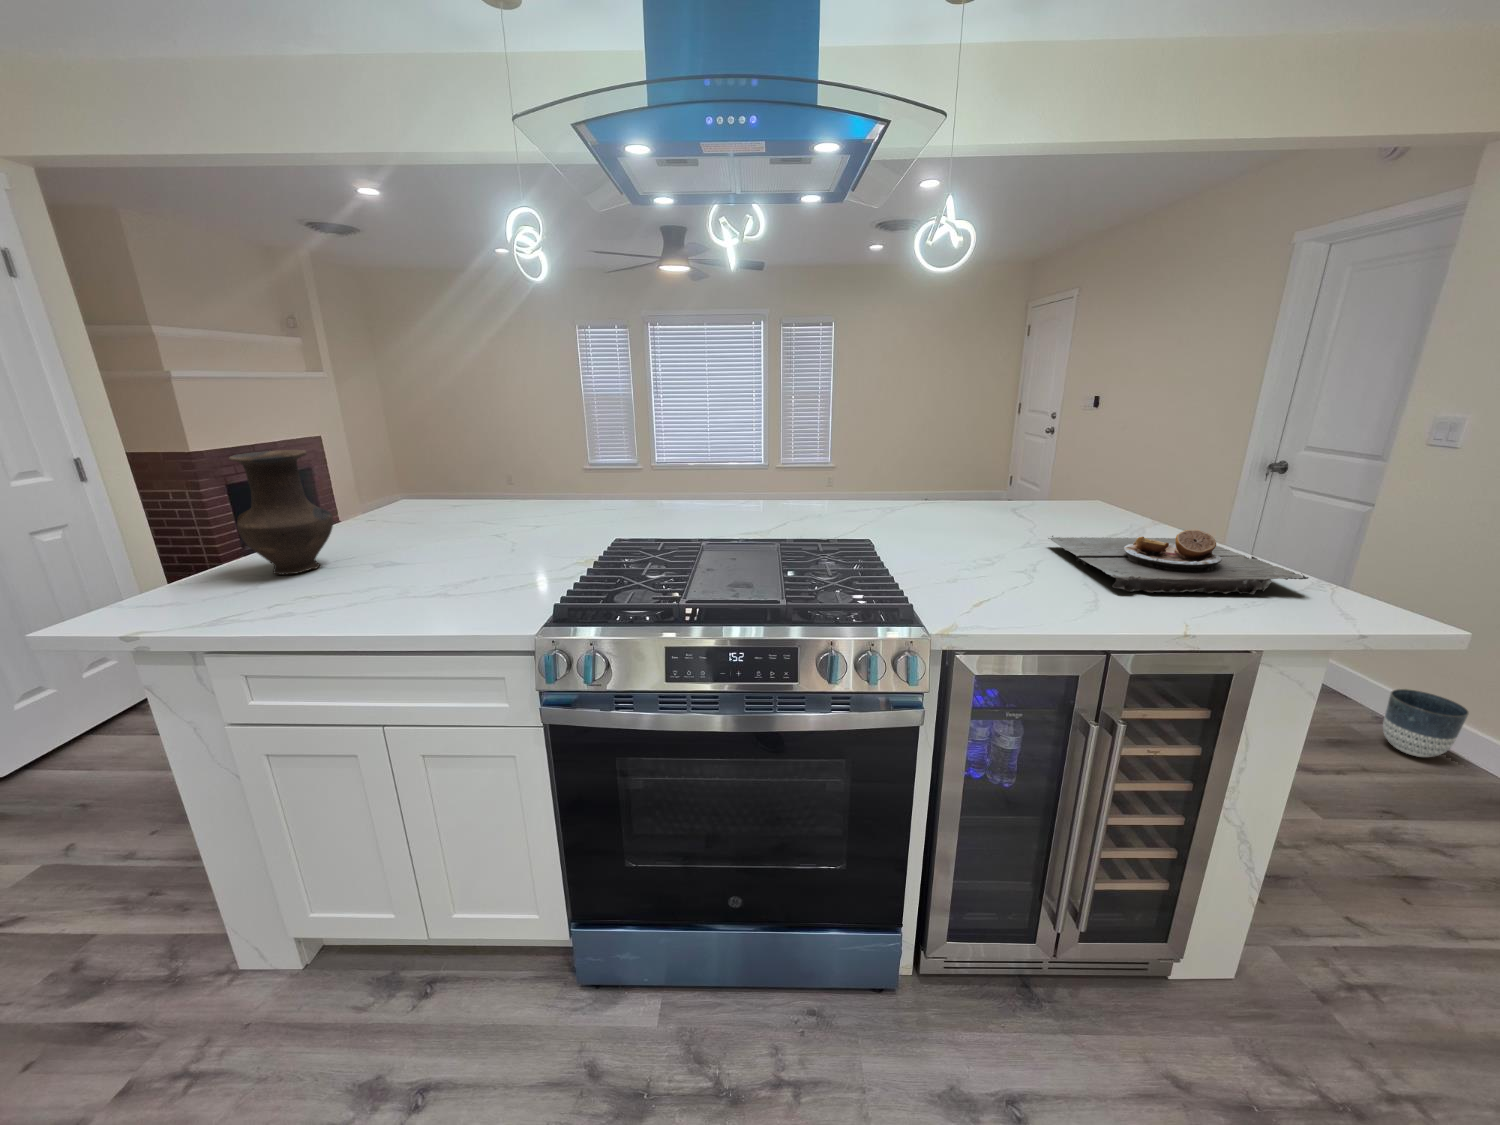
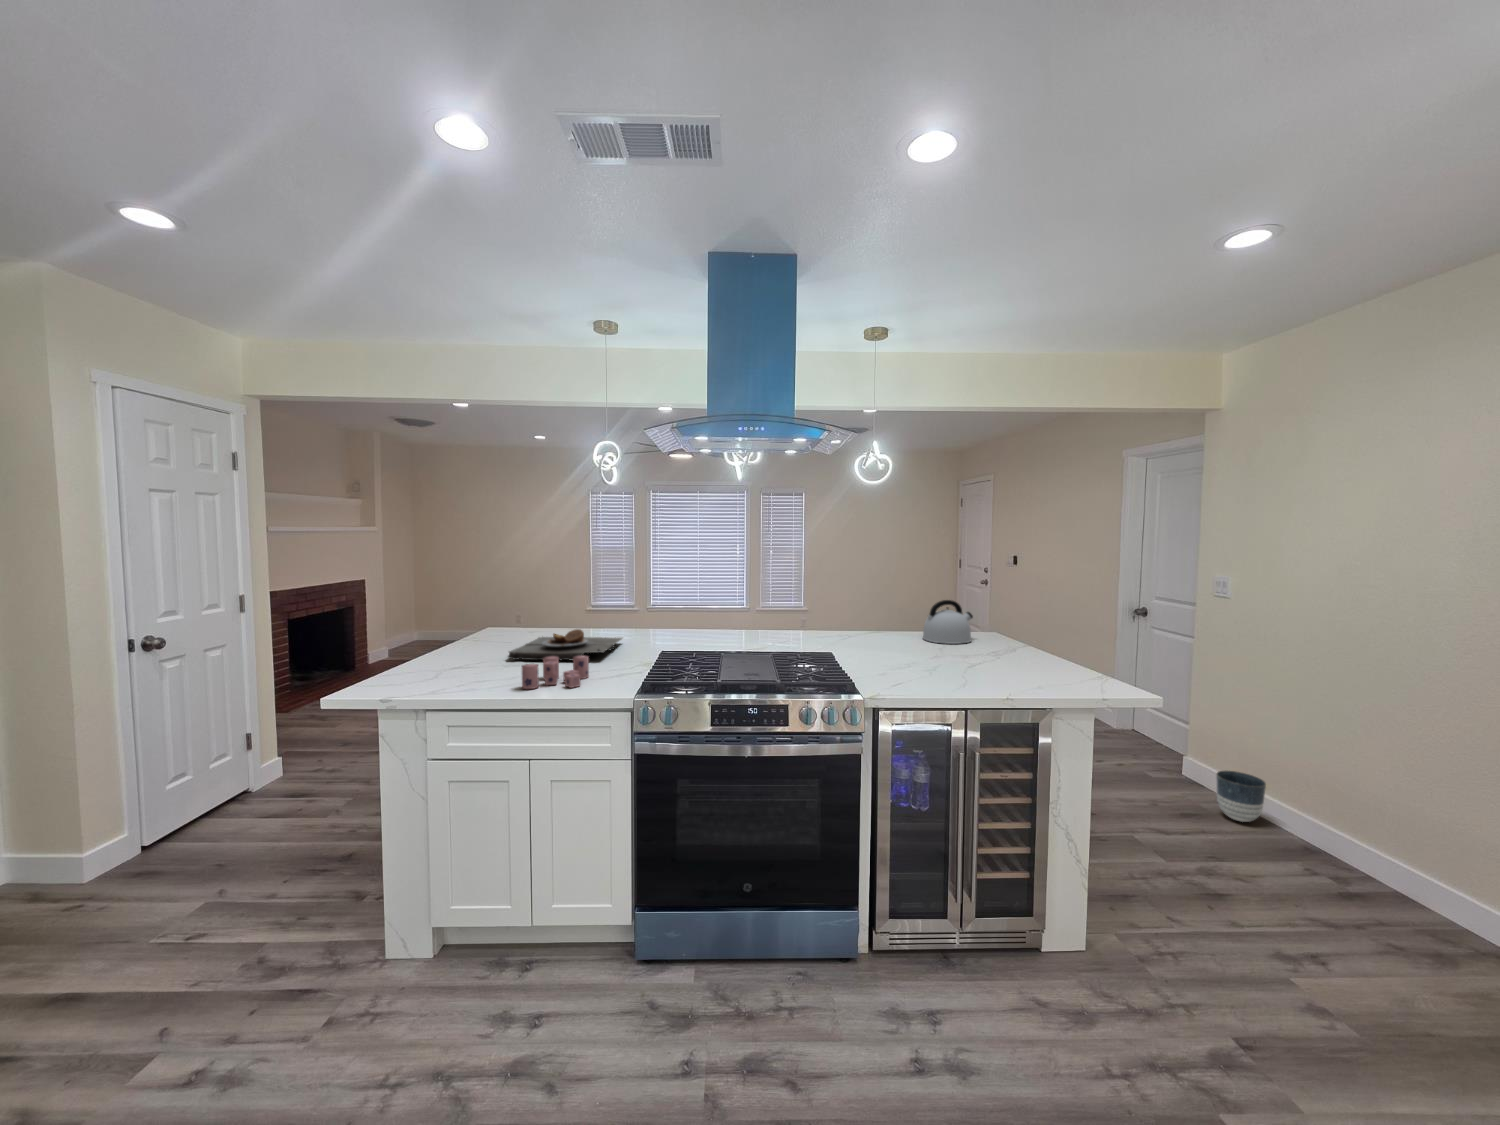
vase: present [229,450,333,574] -> none [429,589,484,669]
kettle: none [1002,458,1083,524] -> present [923,600,973,644]
plate: present [1048,530,1309,594] -> present [508,629,622,660]
candle: none [349,556,483,618] -> present [522,655,589,689]

